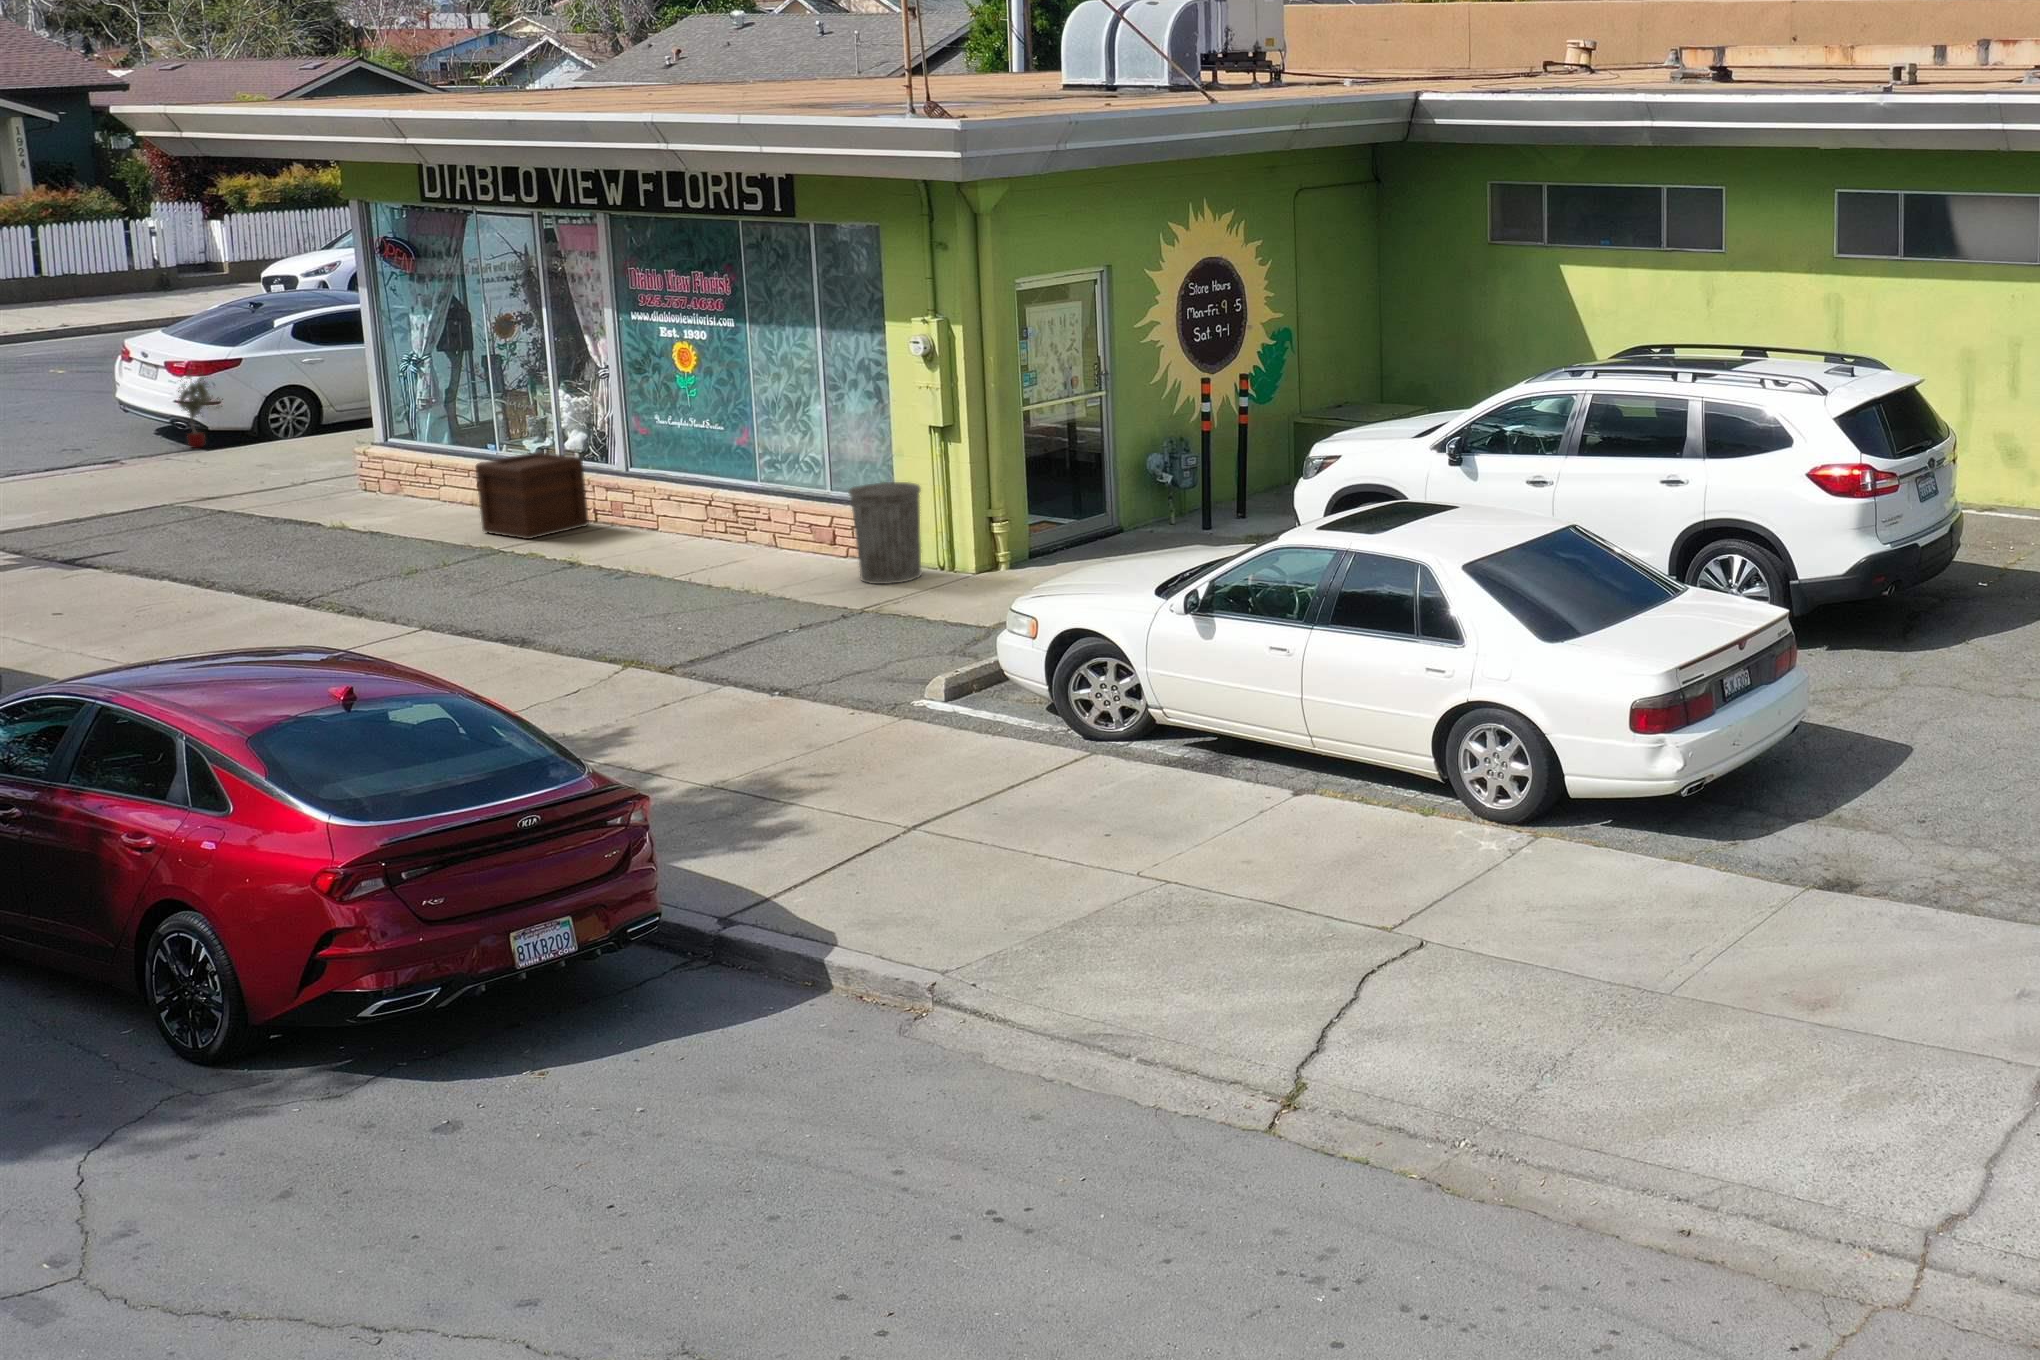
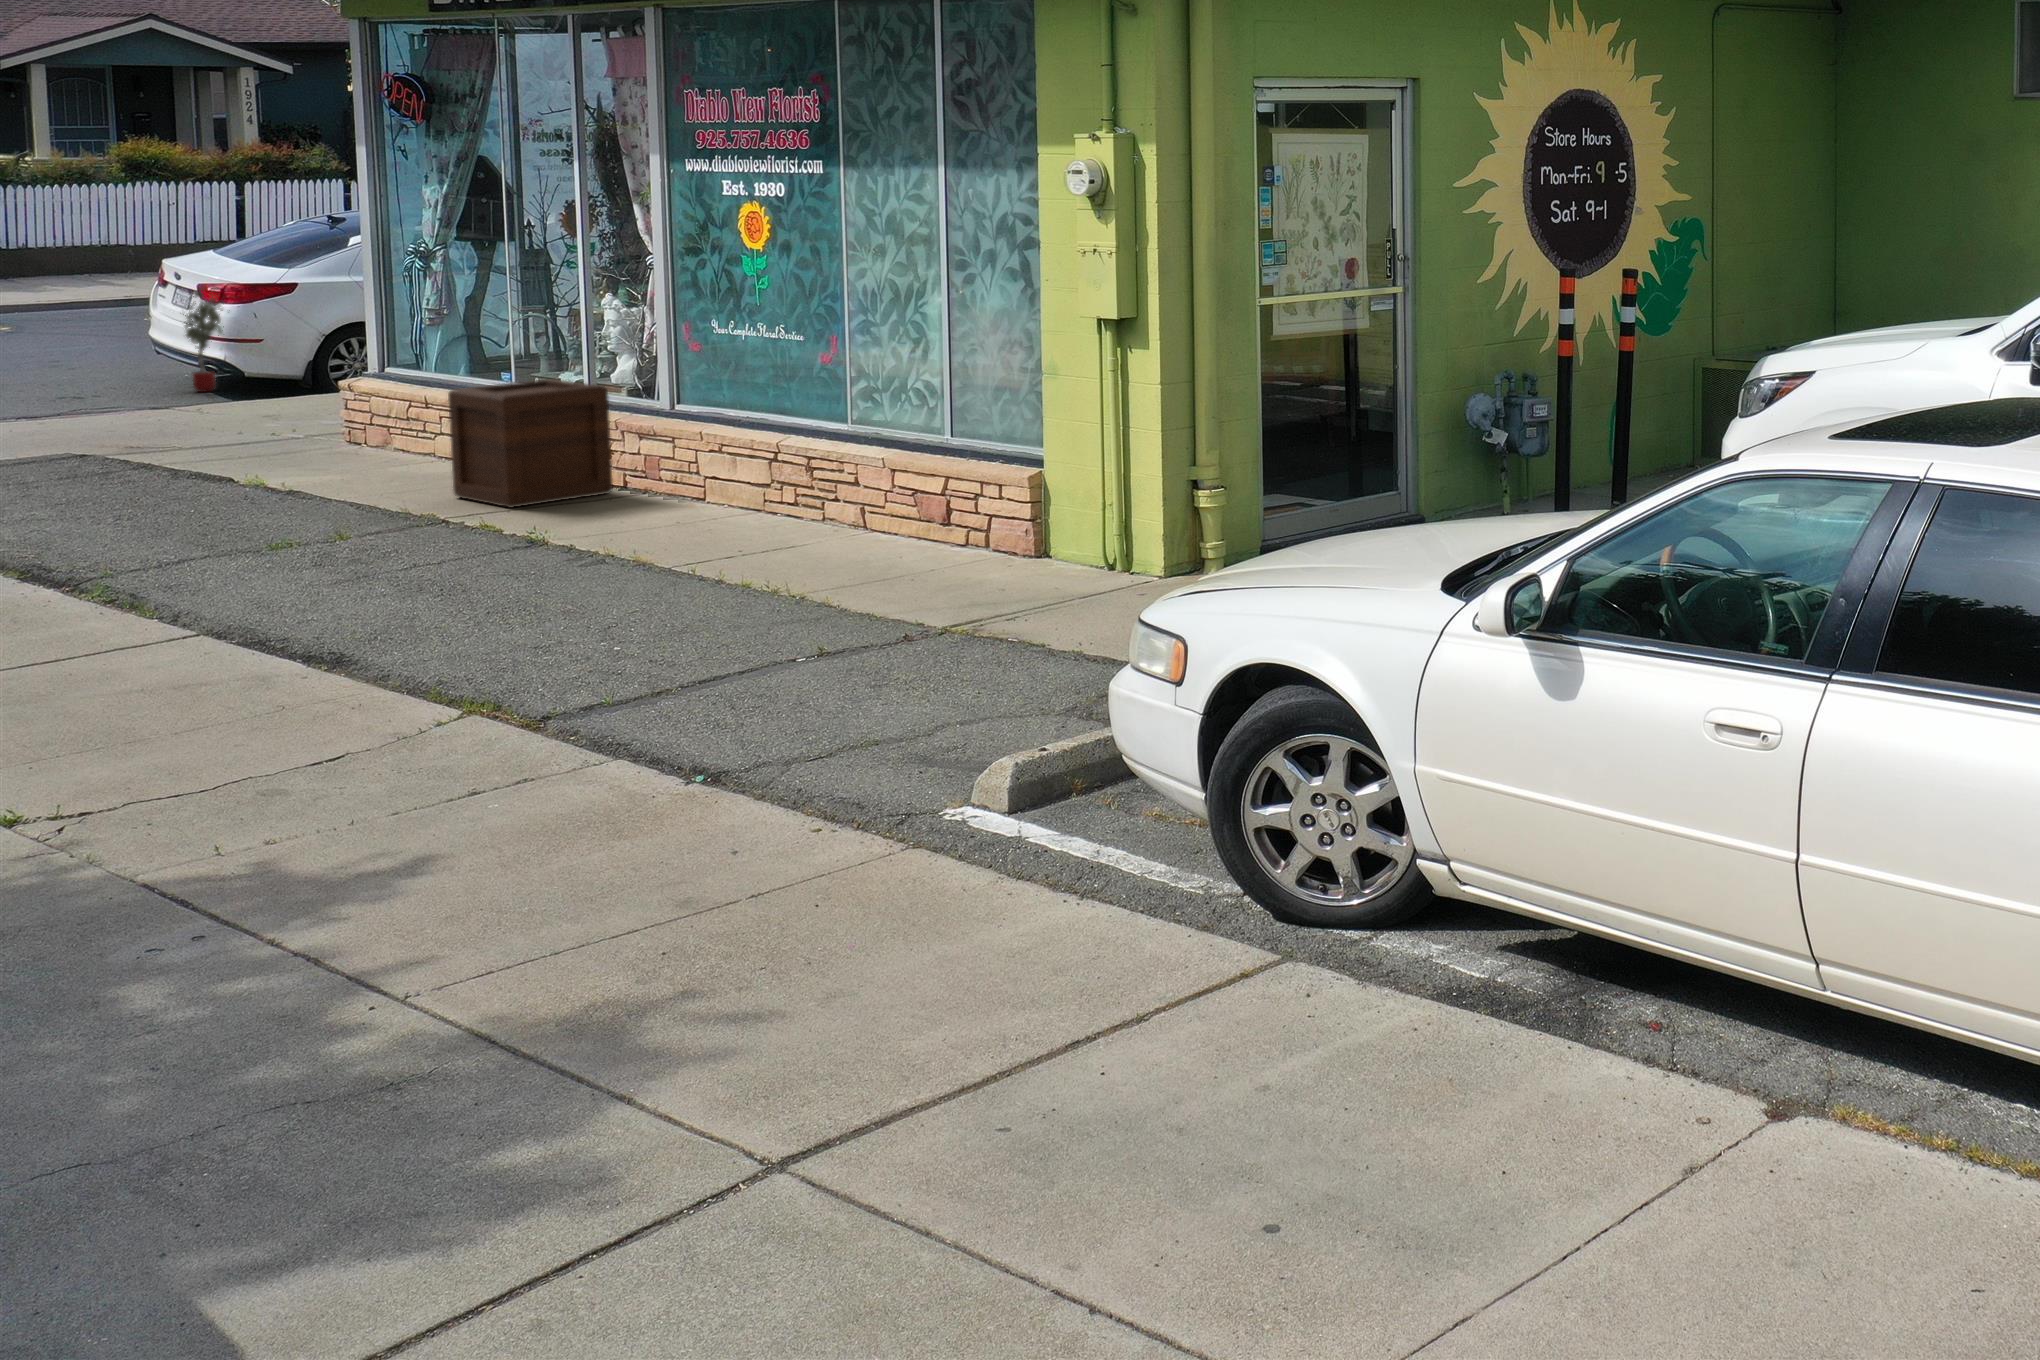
trash can: present [849,482,922,584] -> none [956,418,1078,589]

